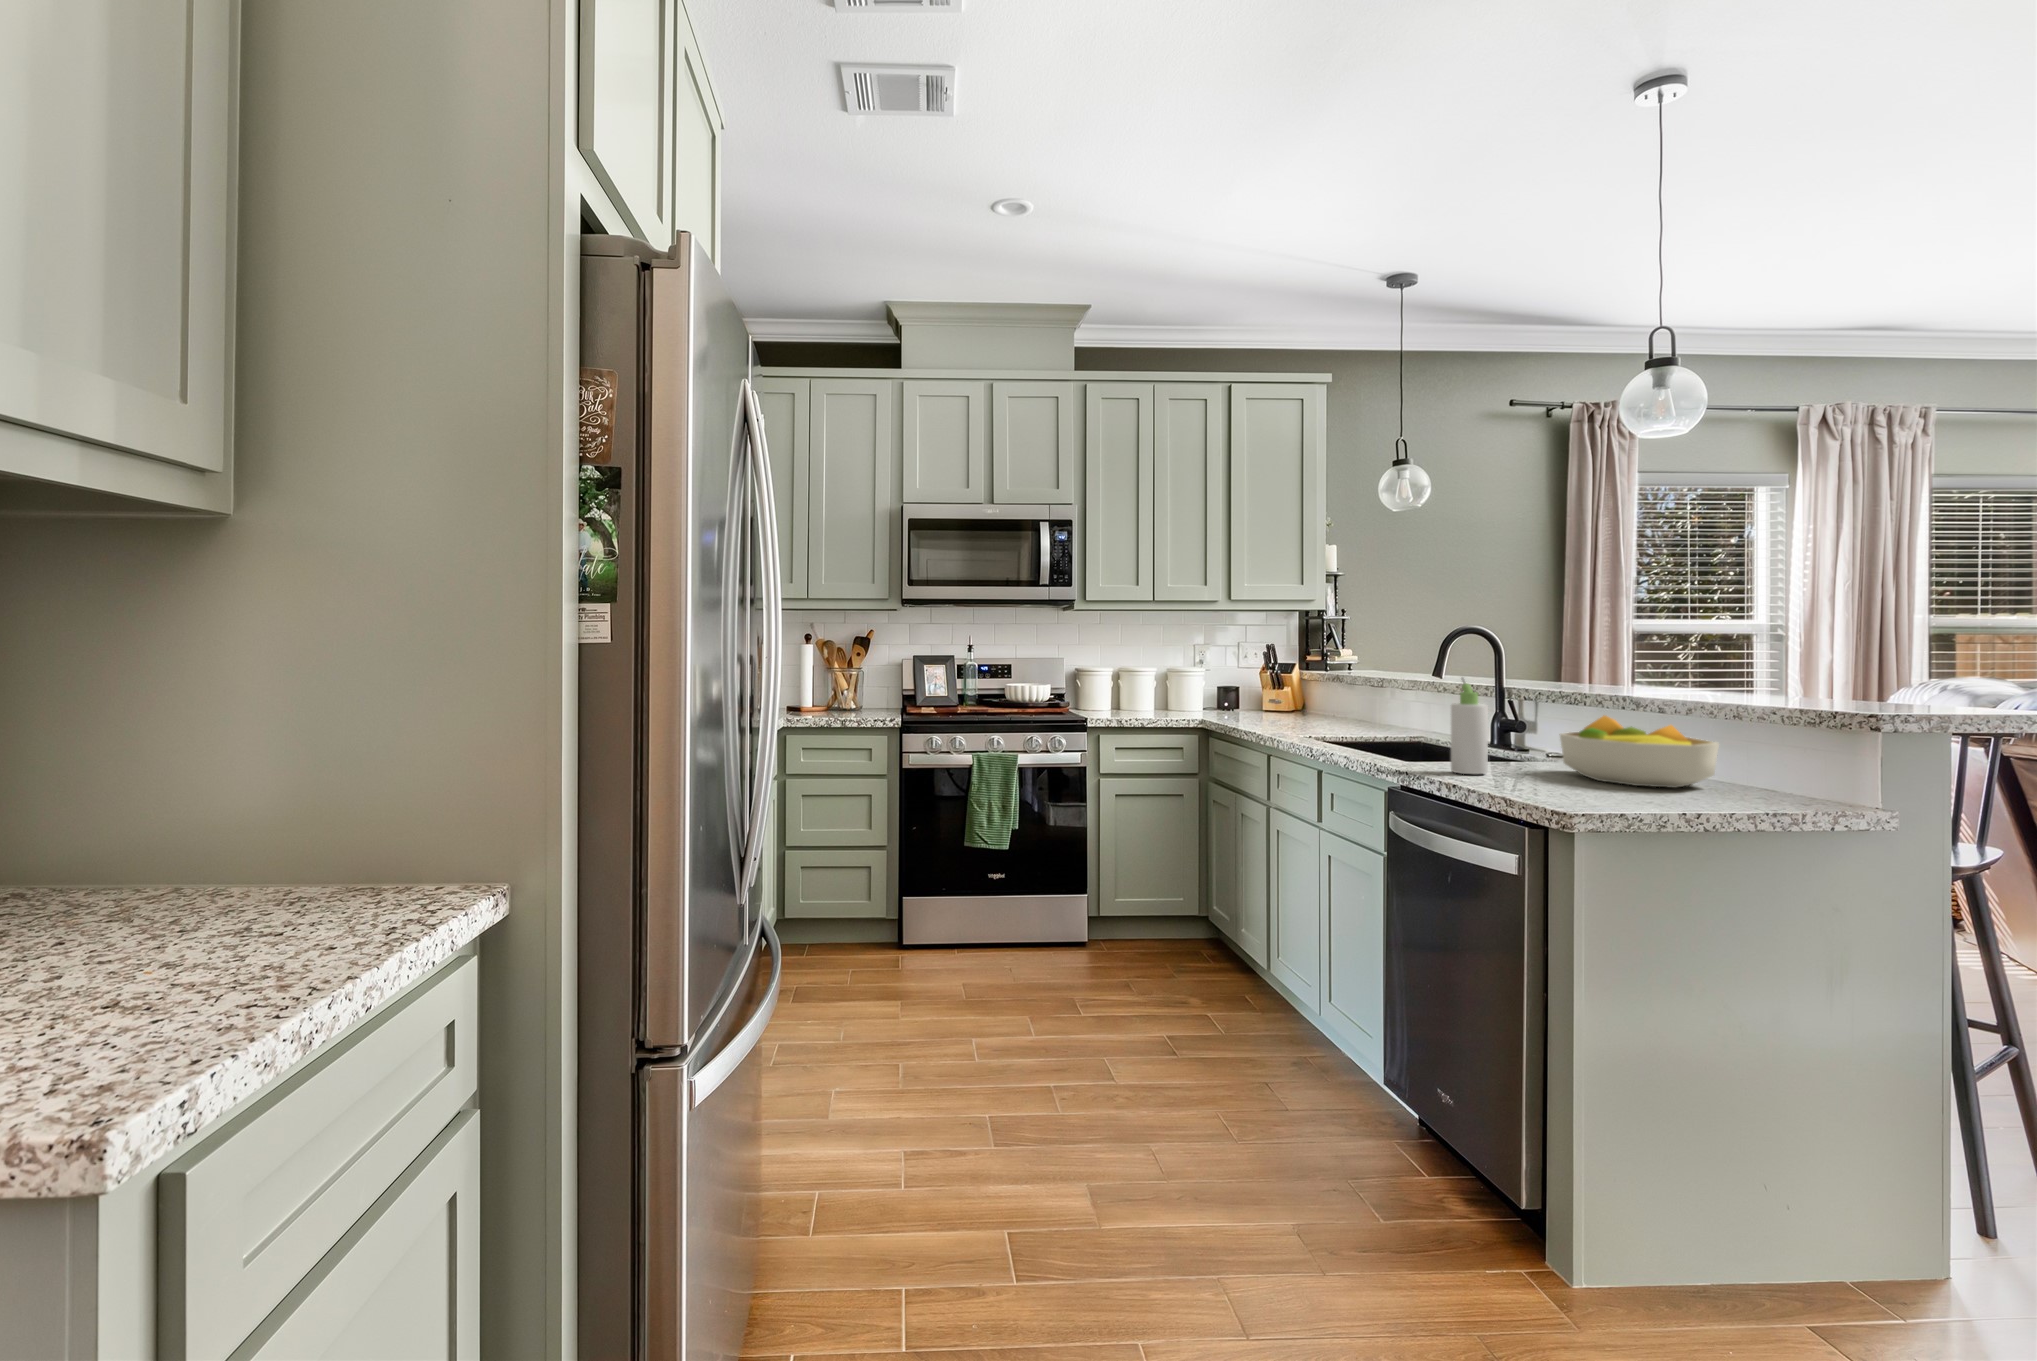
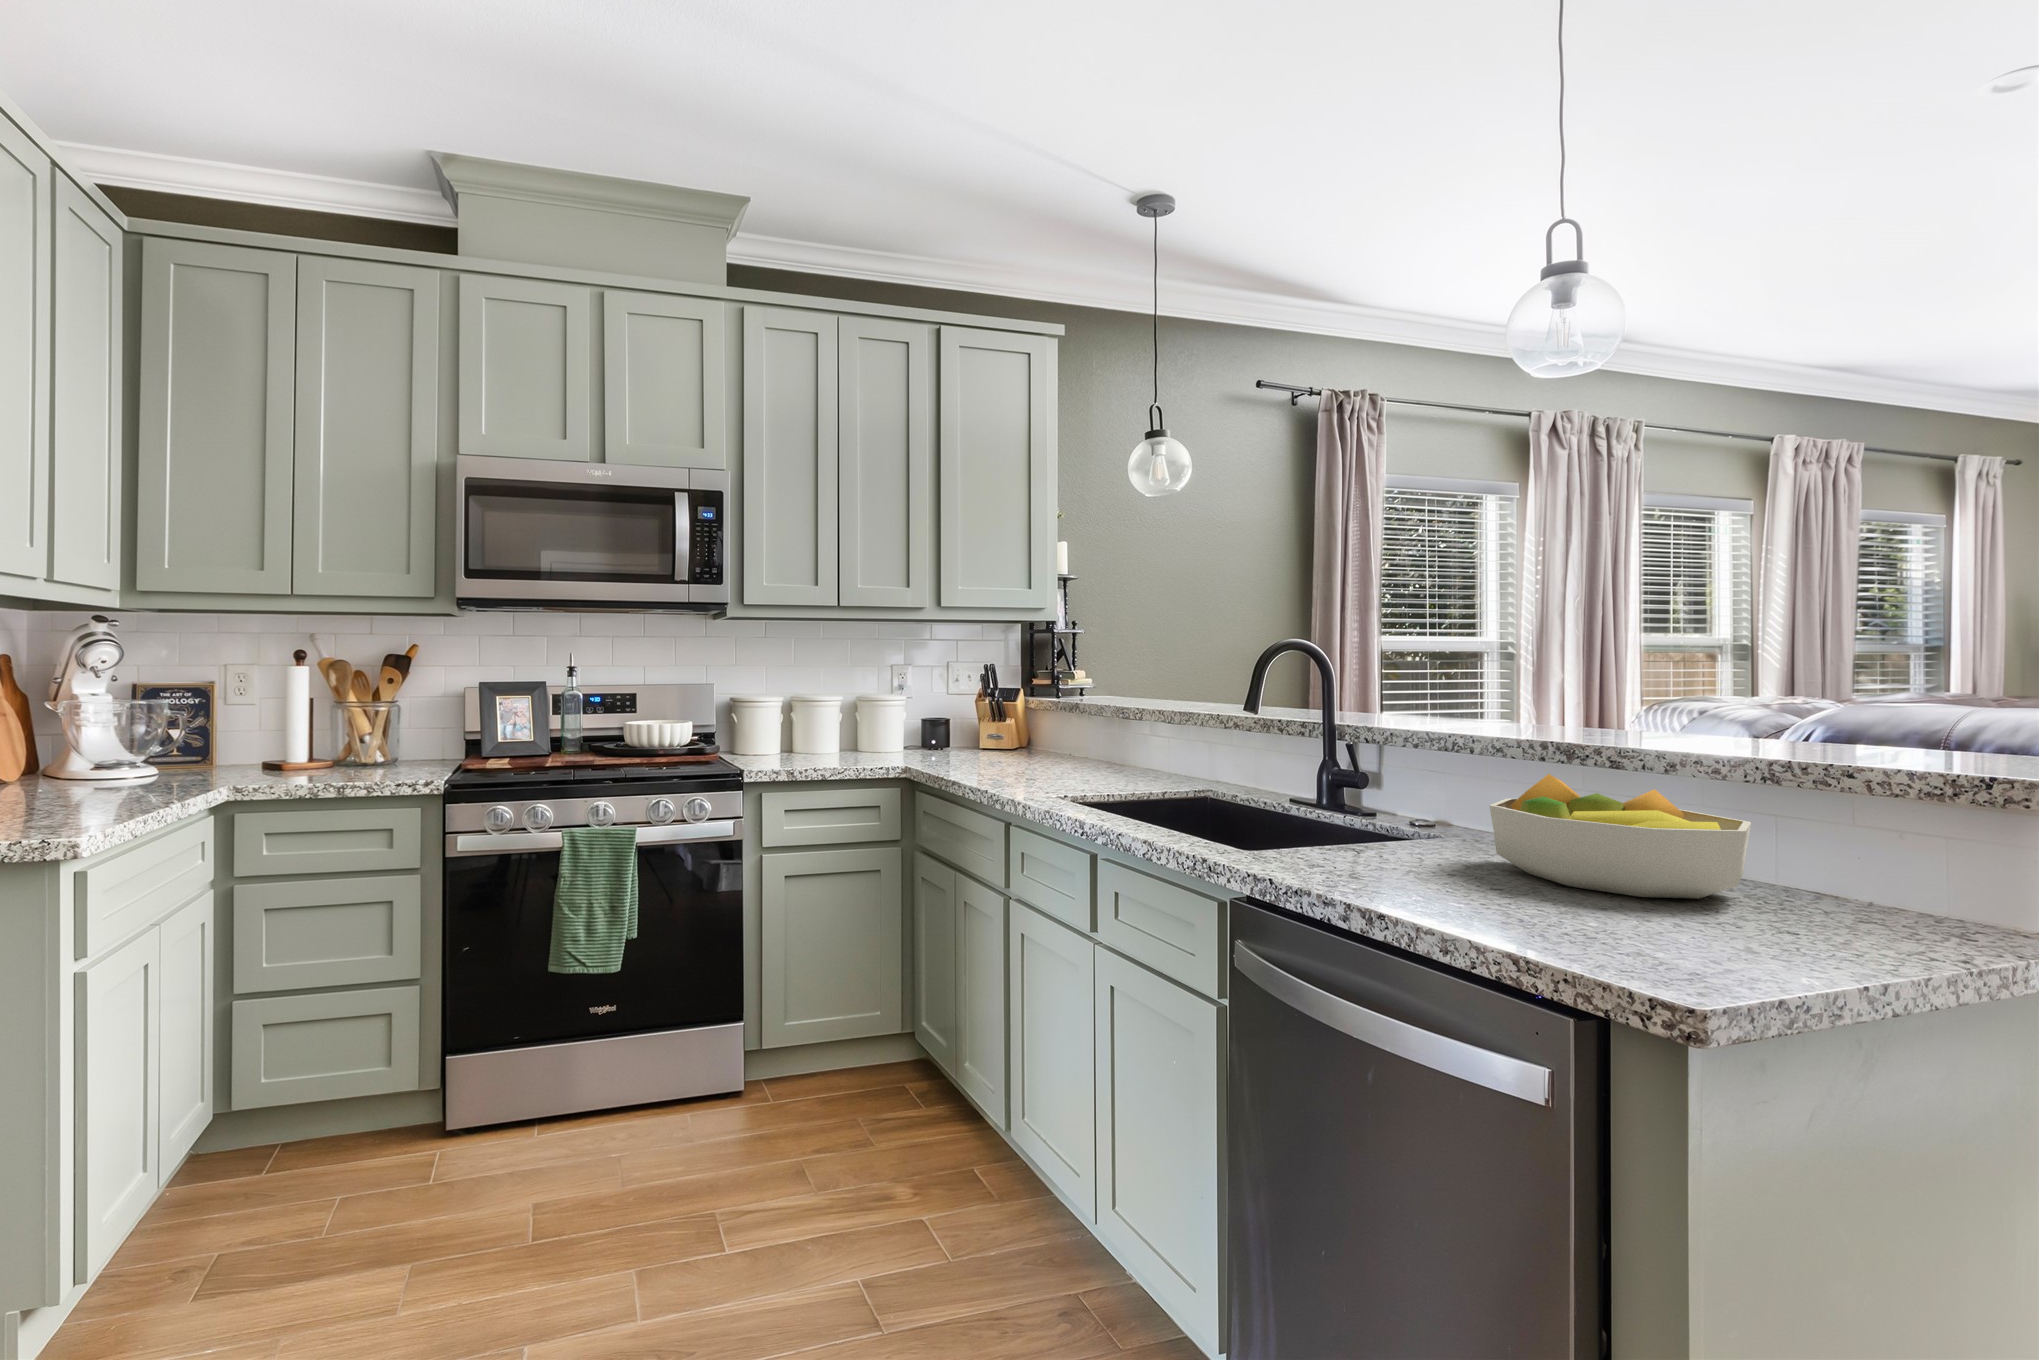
bottle: present [1451,678,1488,774] -> none [1337,715,1397,880]

